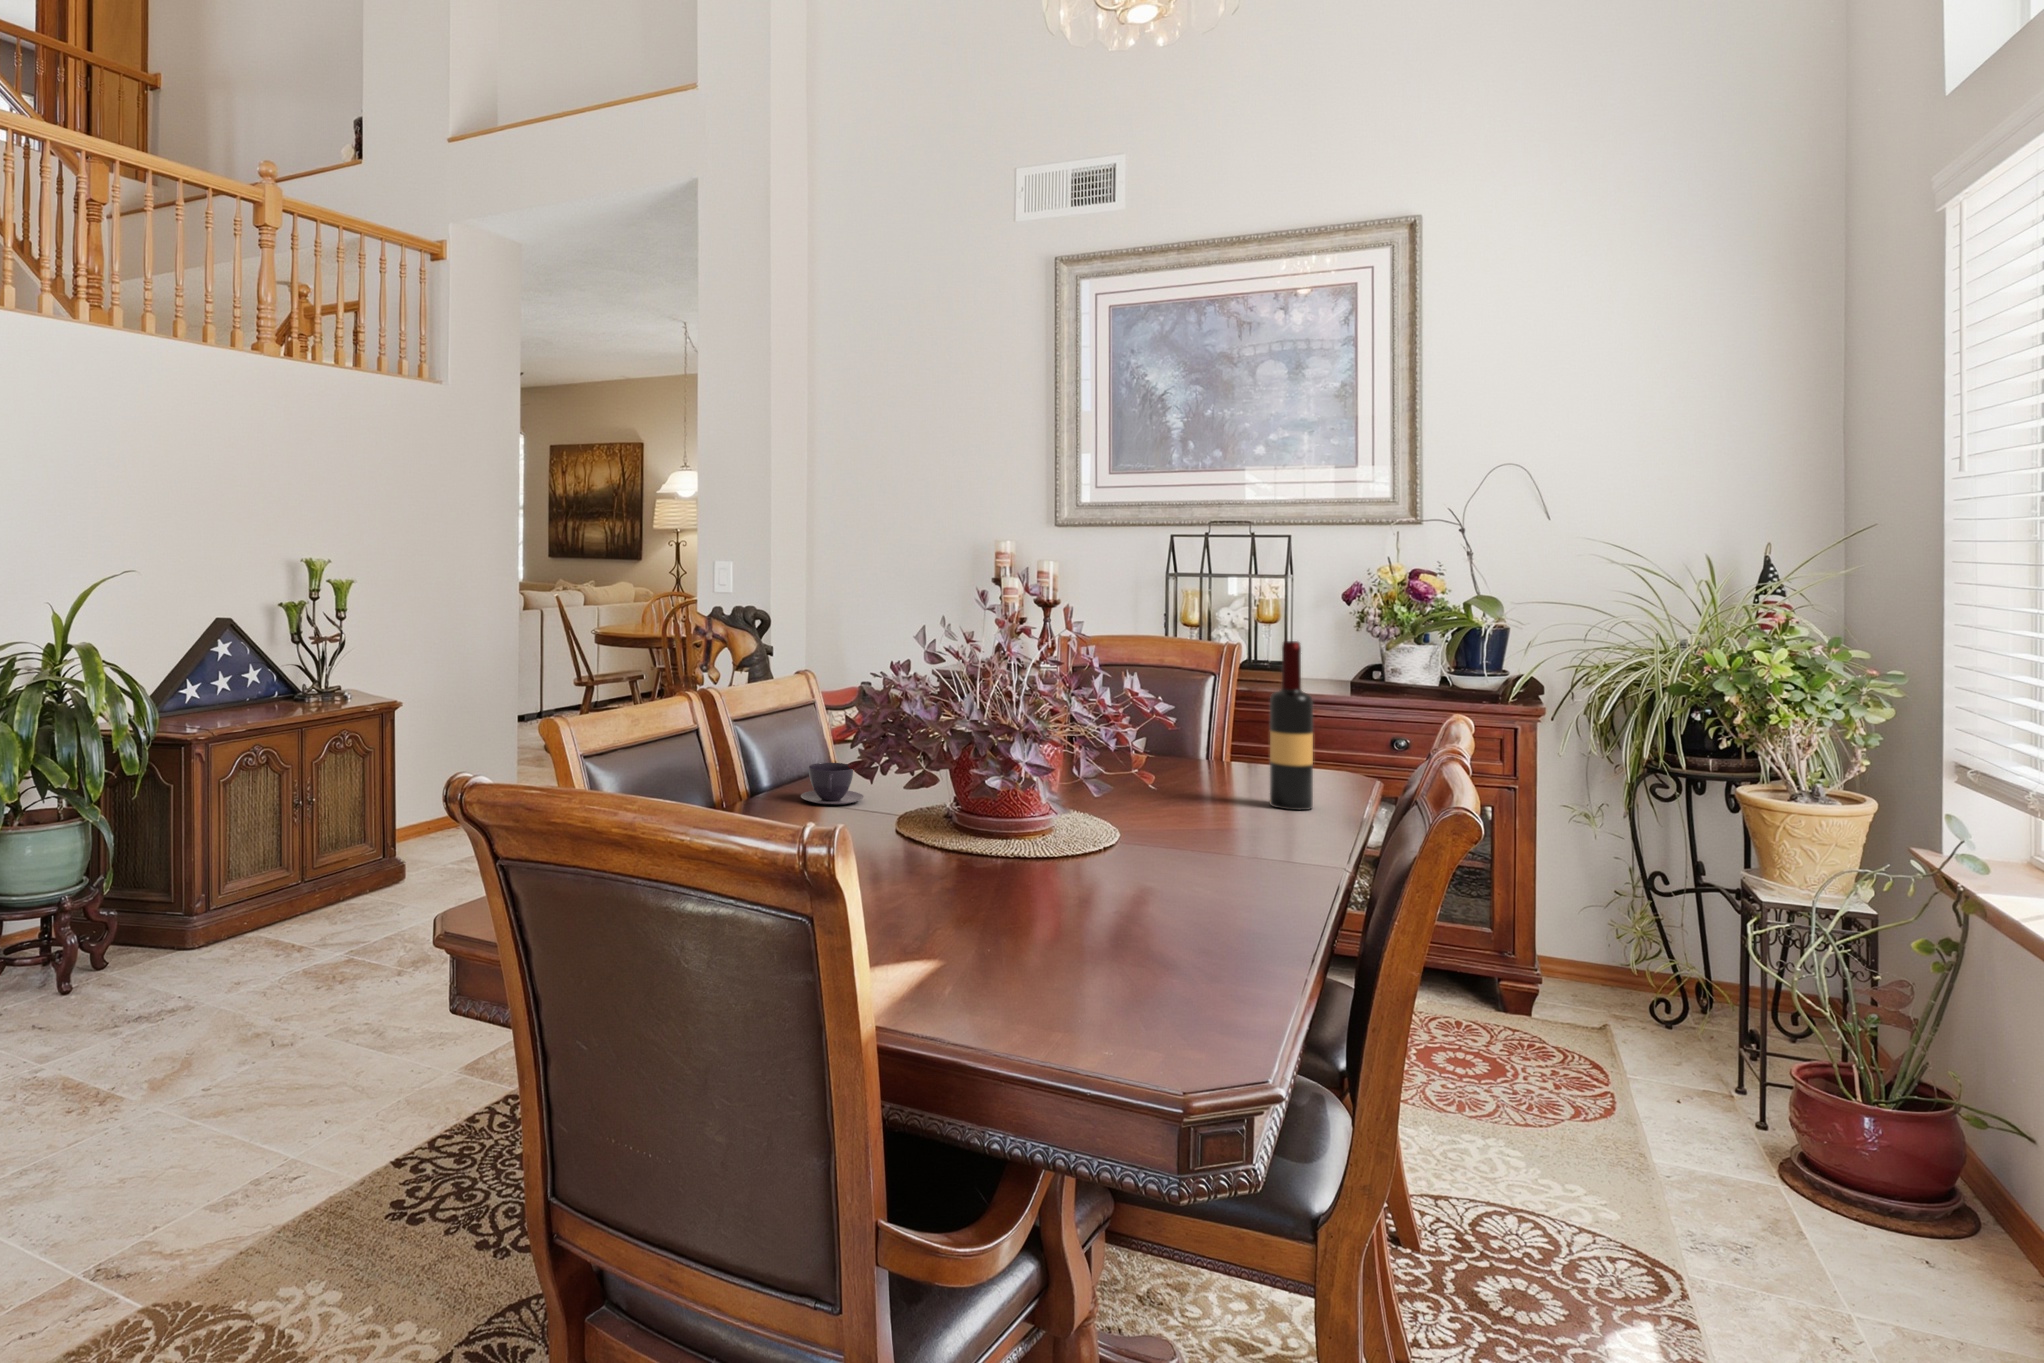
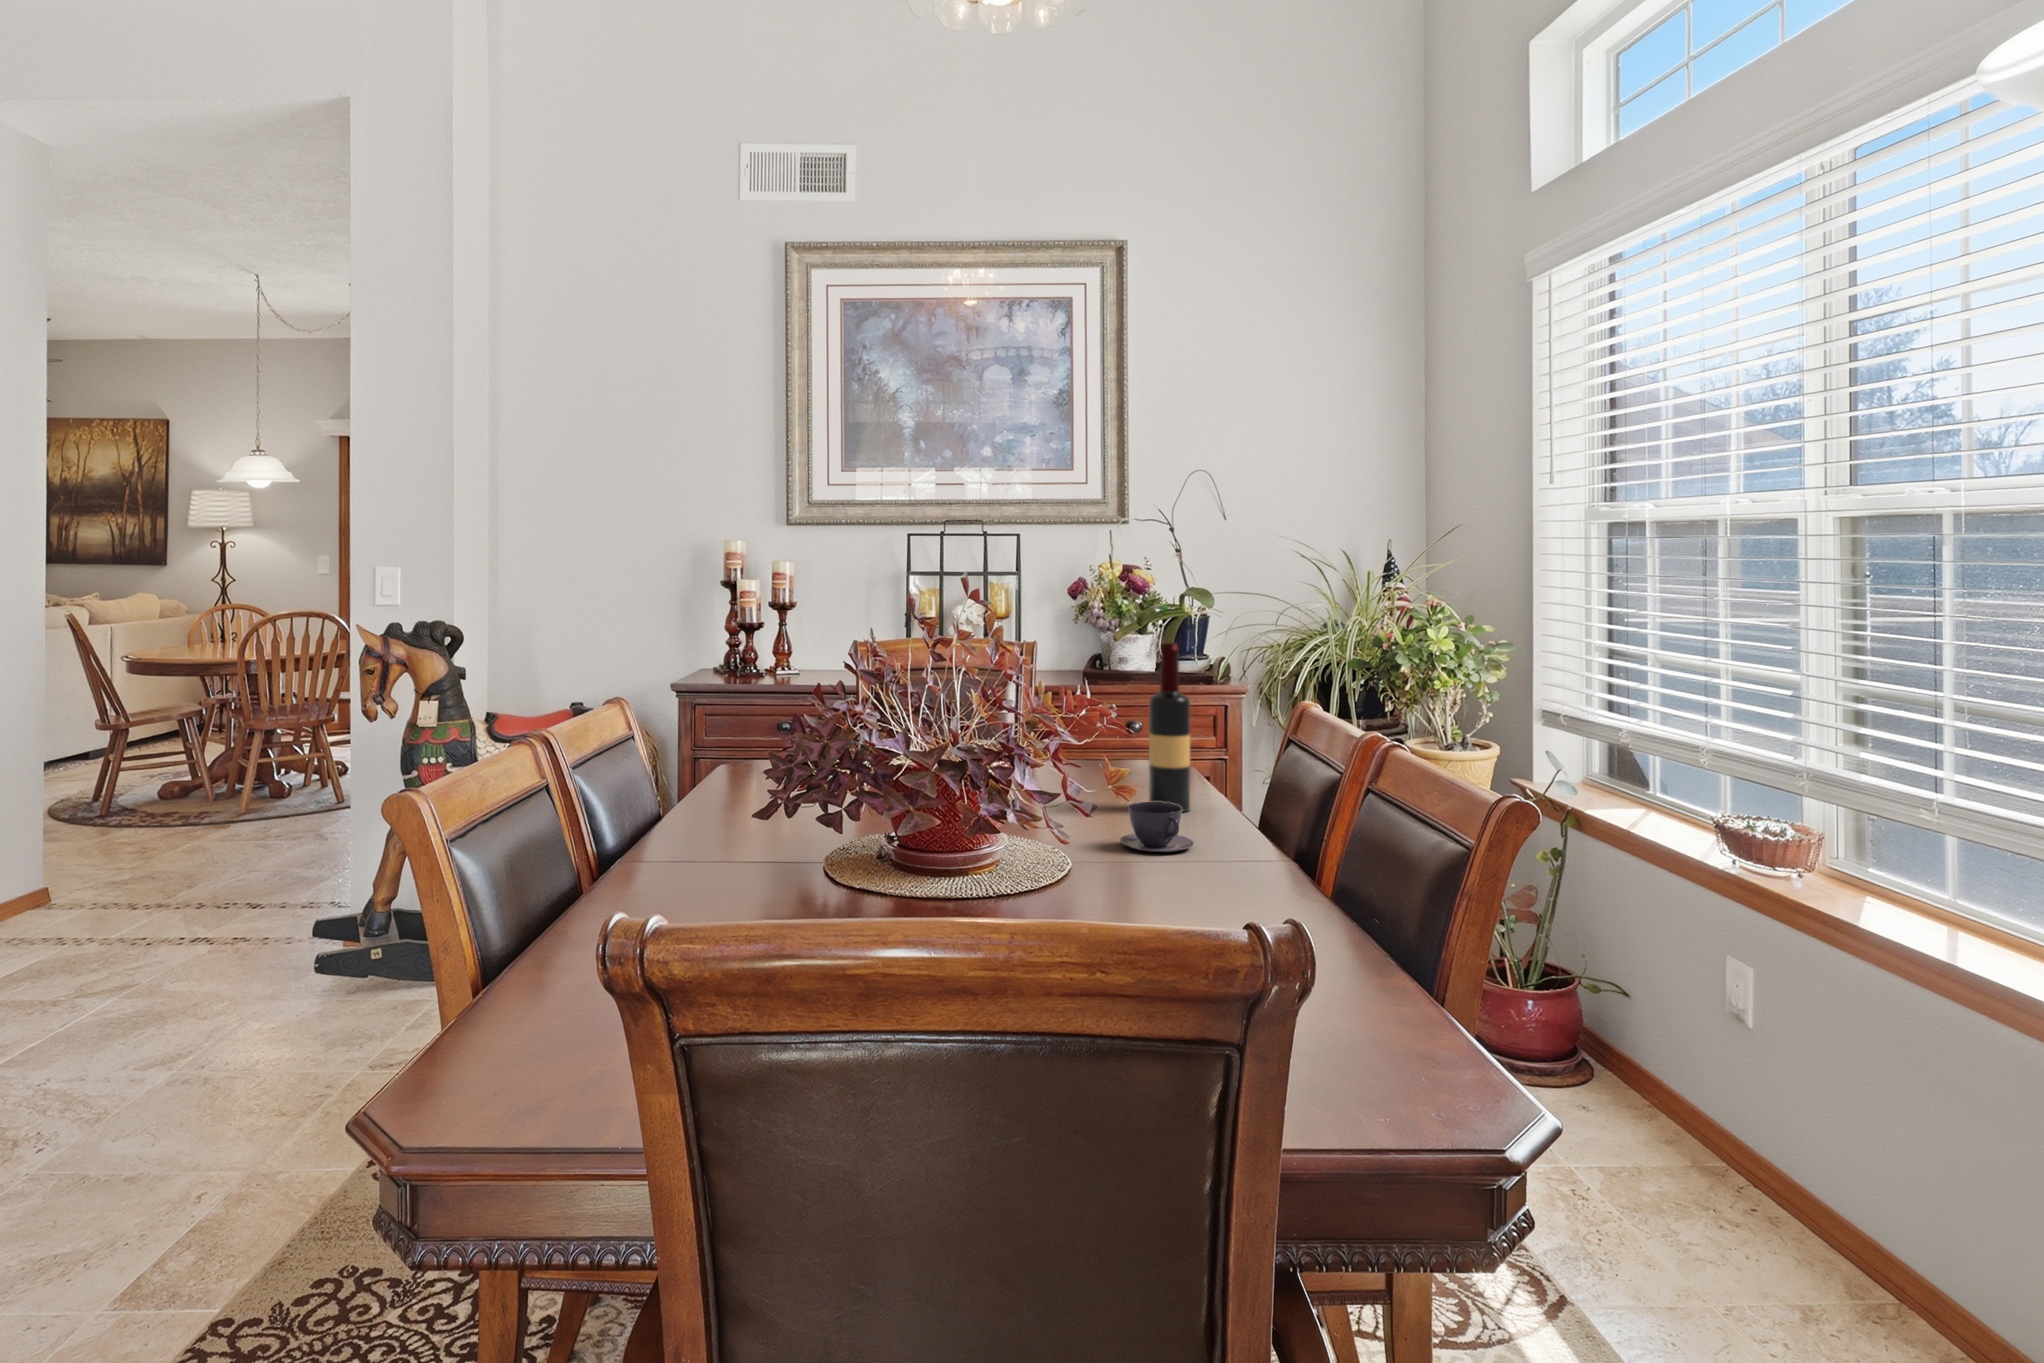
teacup: present [801,763,864,805] -> present [1120,802,1194,852]

